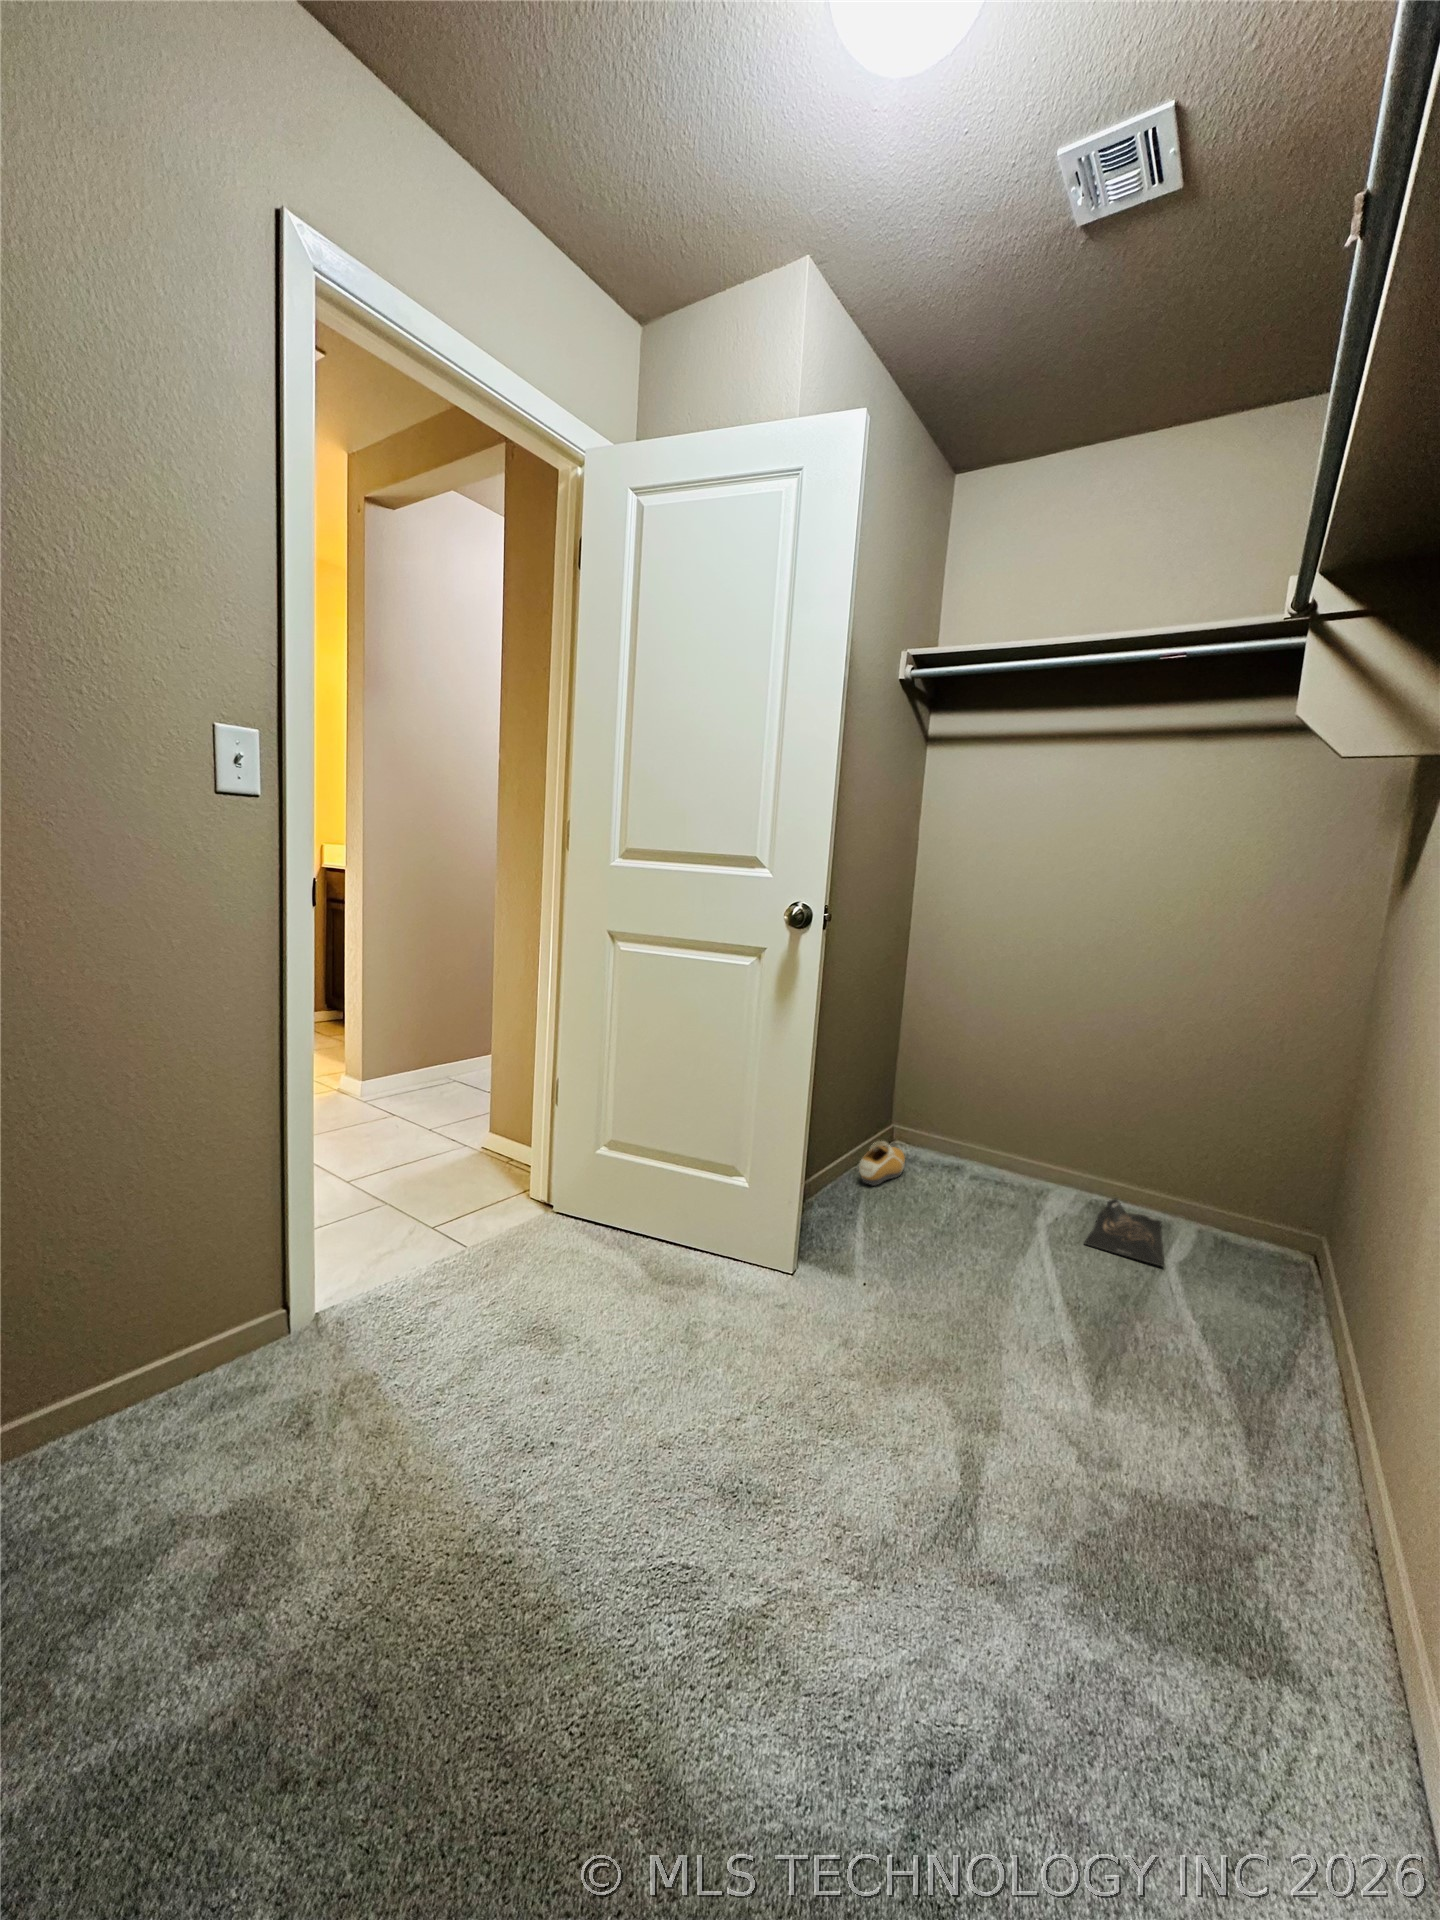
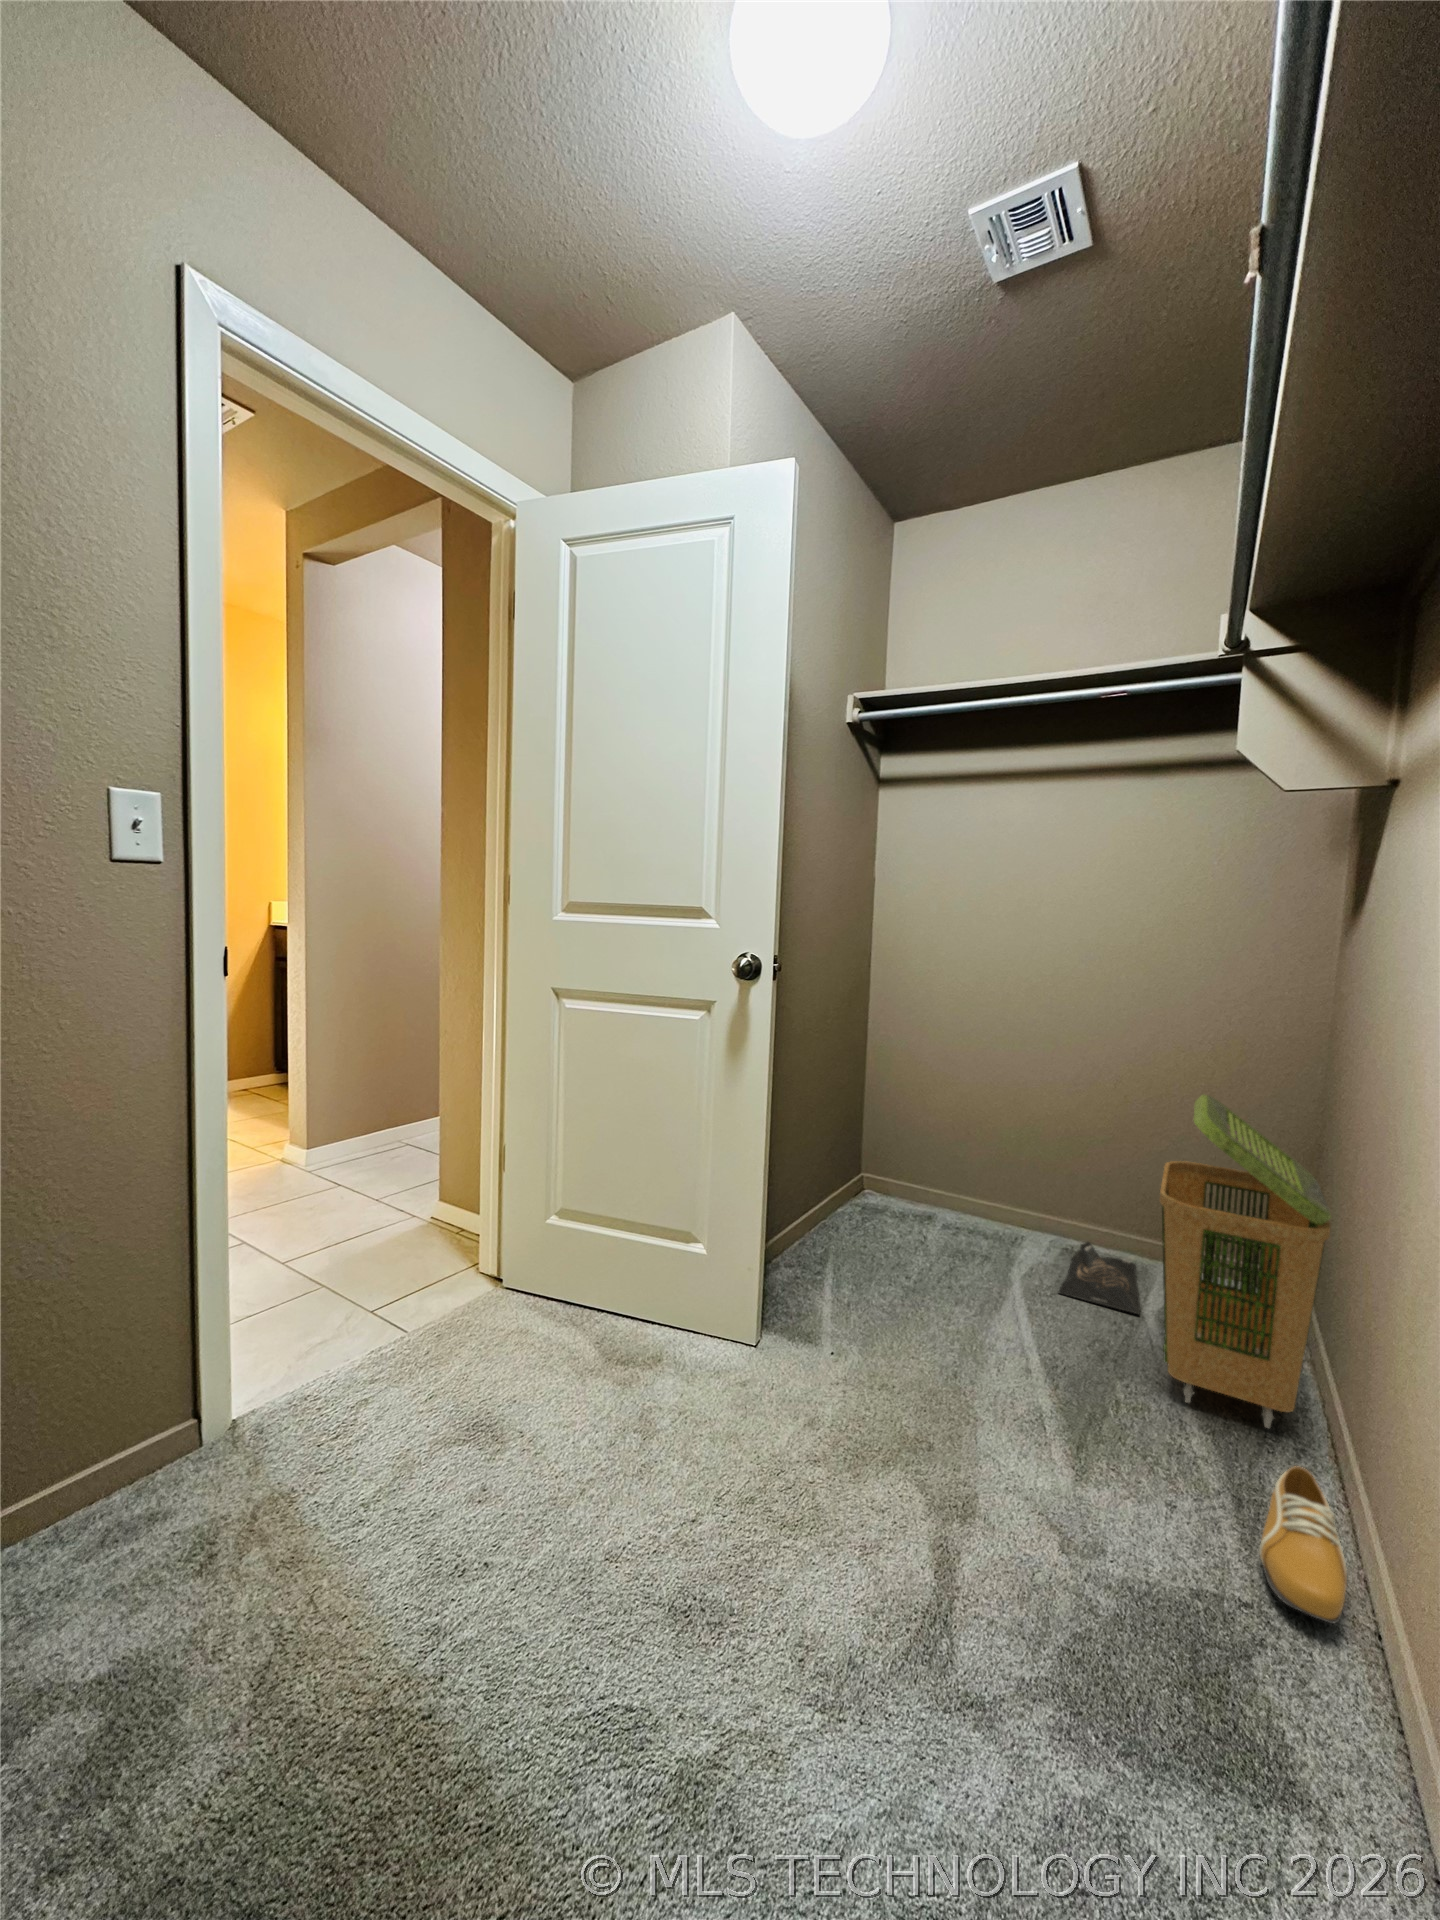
laundry basket: none [1185,1056,1360,1373] -> present [1160,1095,1331,1428]
shoe: present [859,1141,905,1186] -> present [1259,1467,1347,1624]

